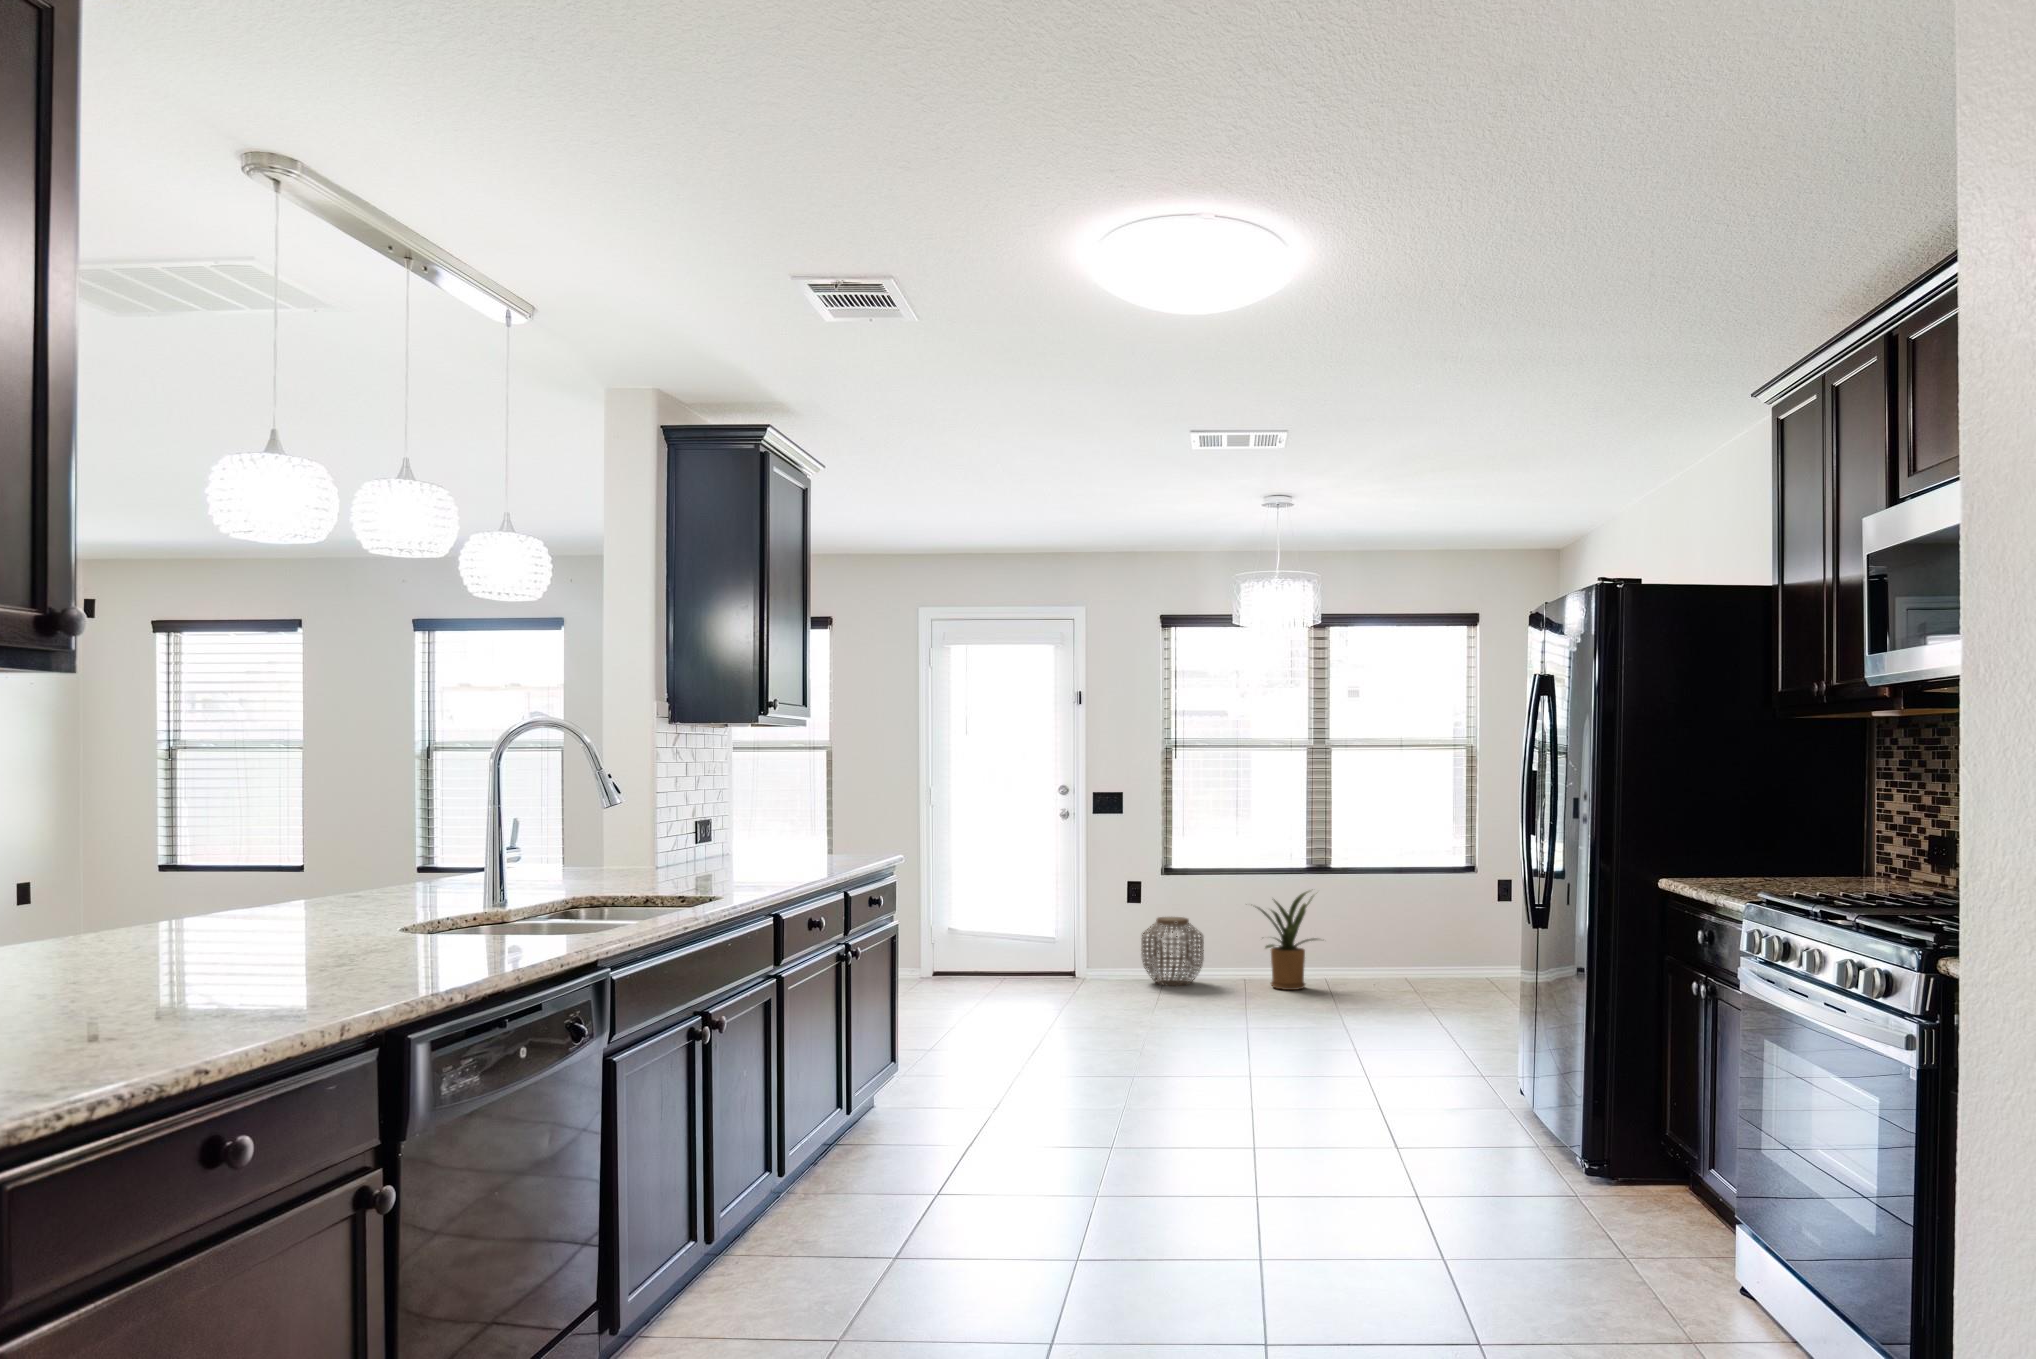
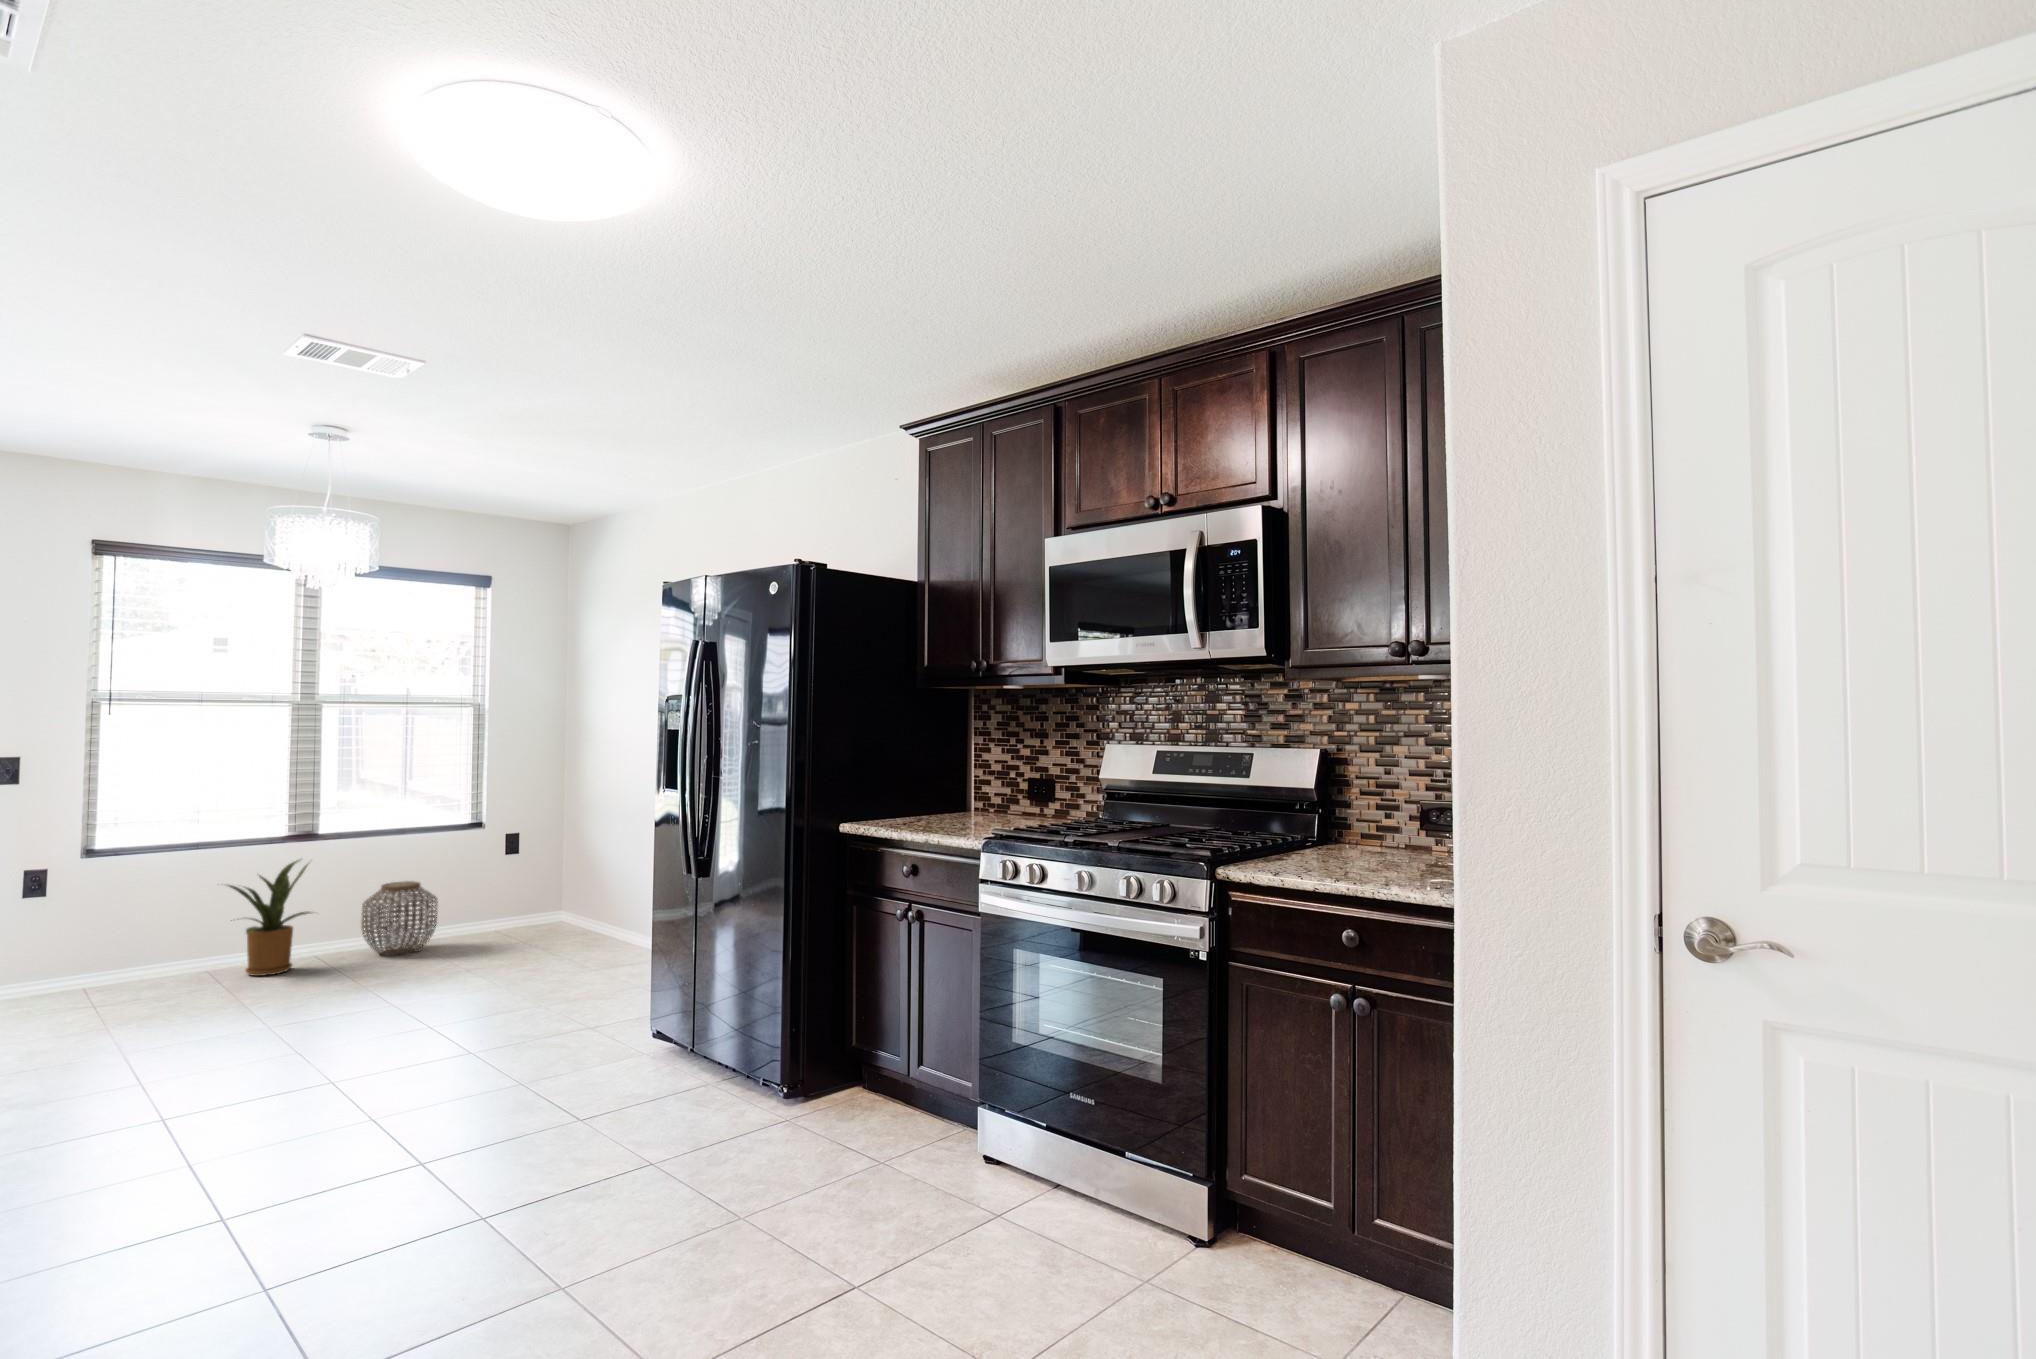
woven basket: present [1141,917,1204,986] -> present [361,881,438,956]

